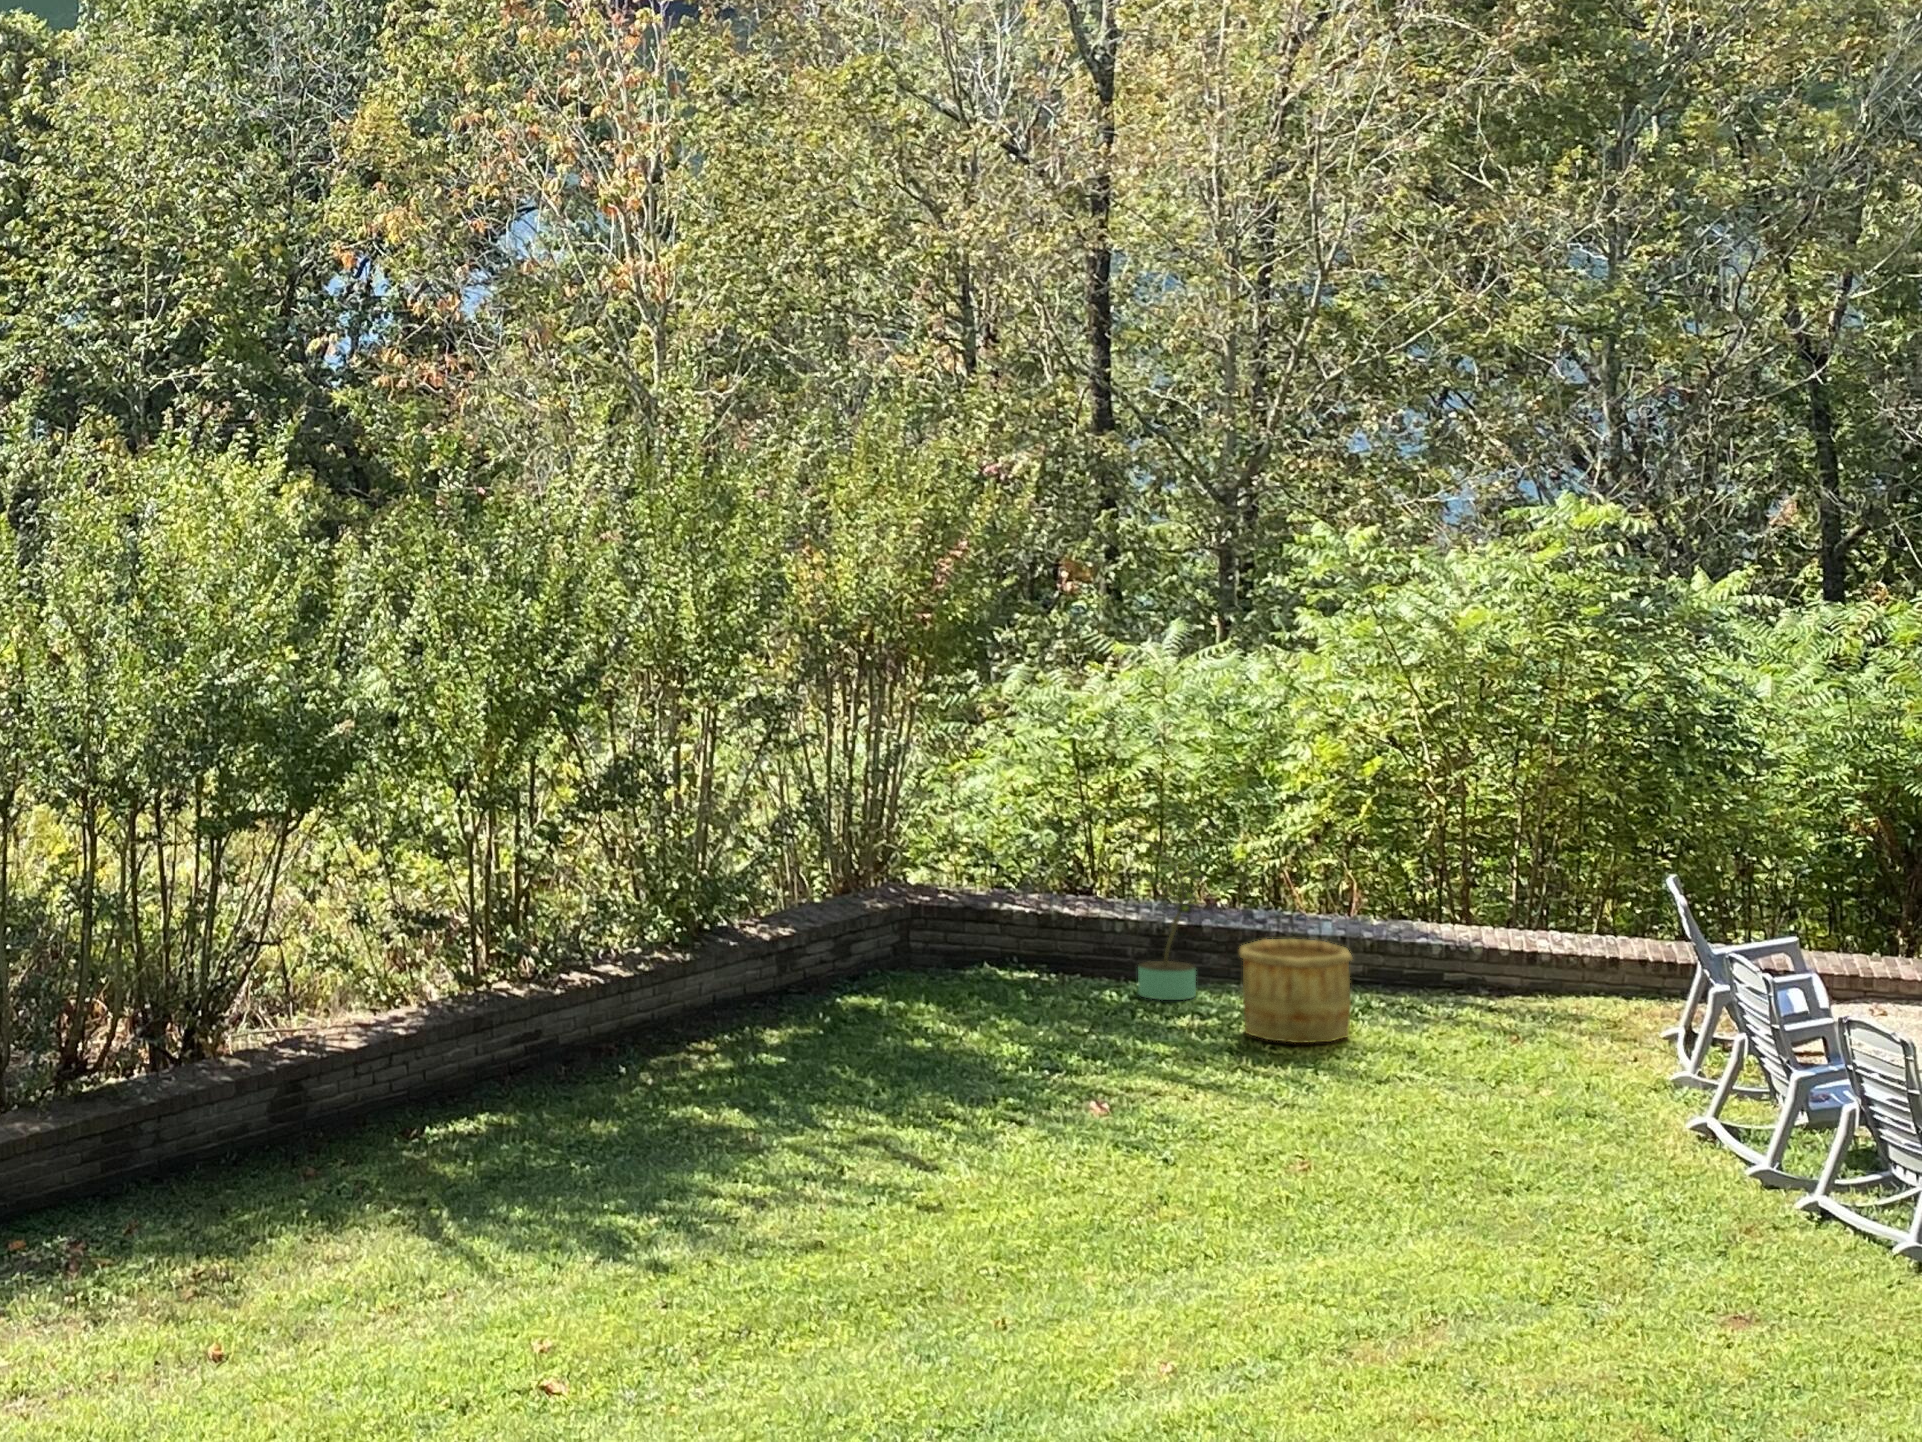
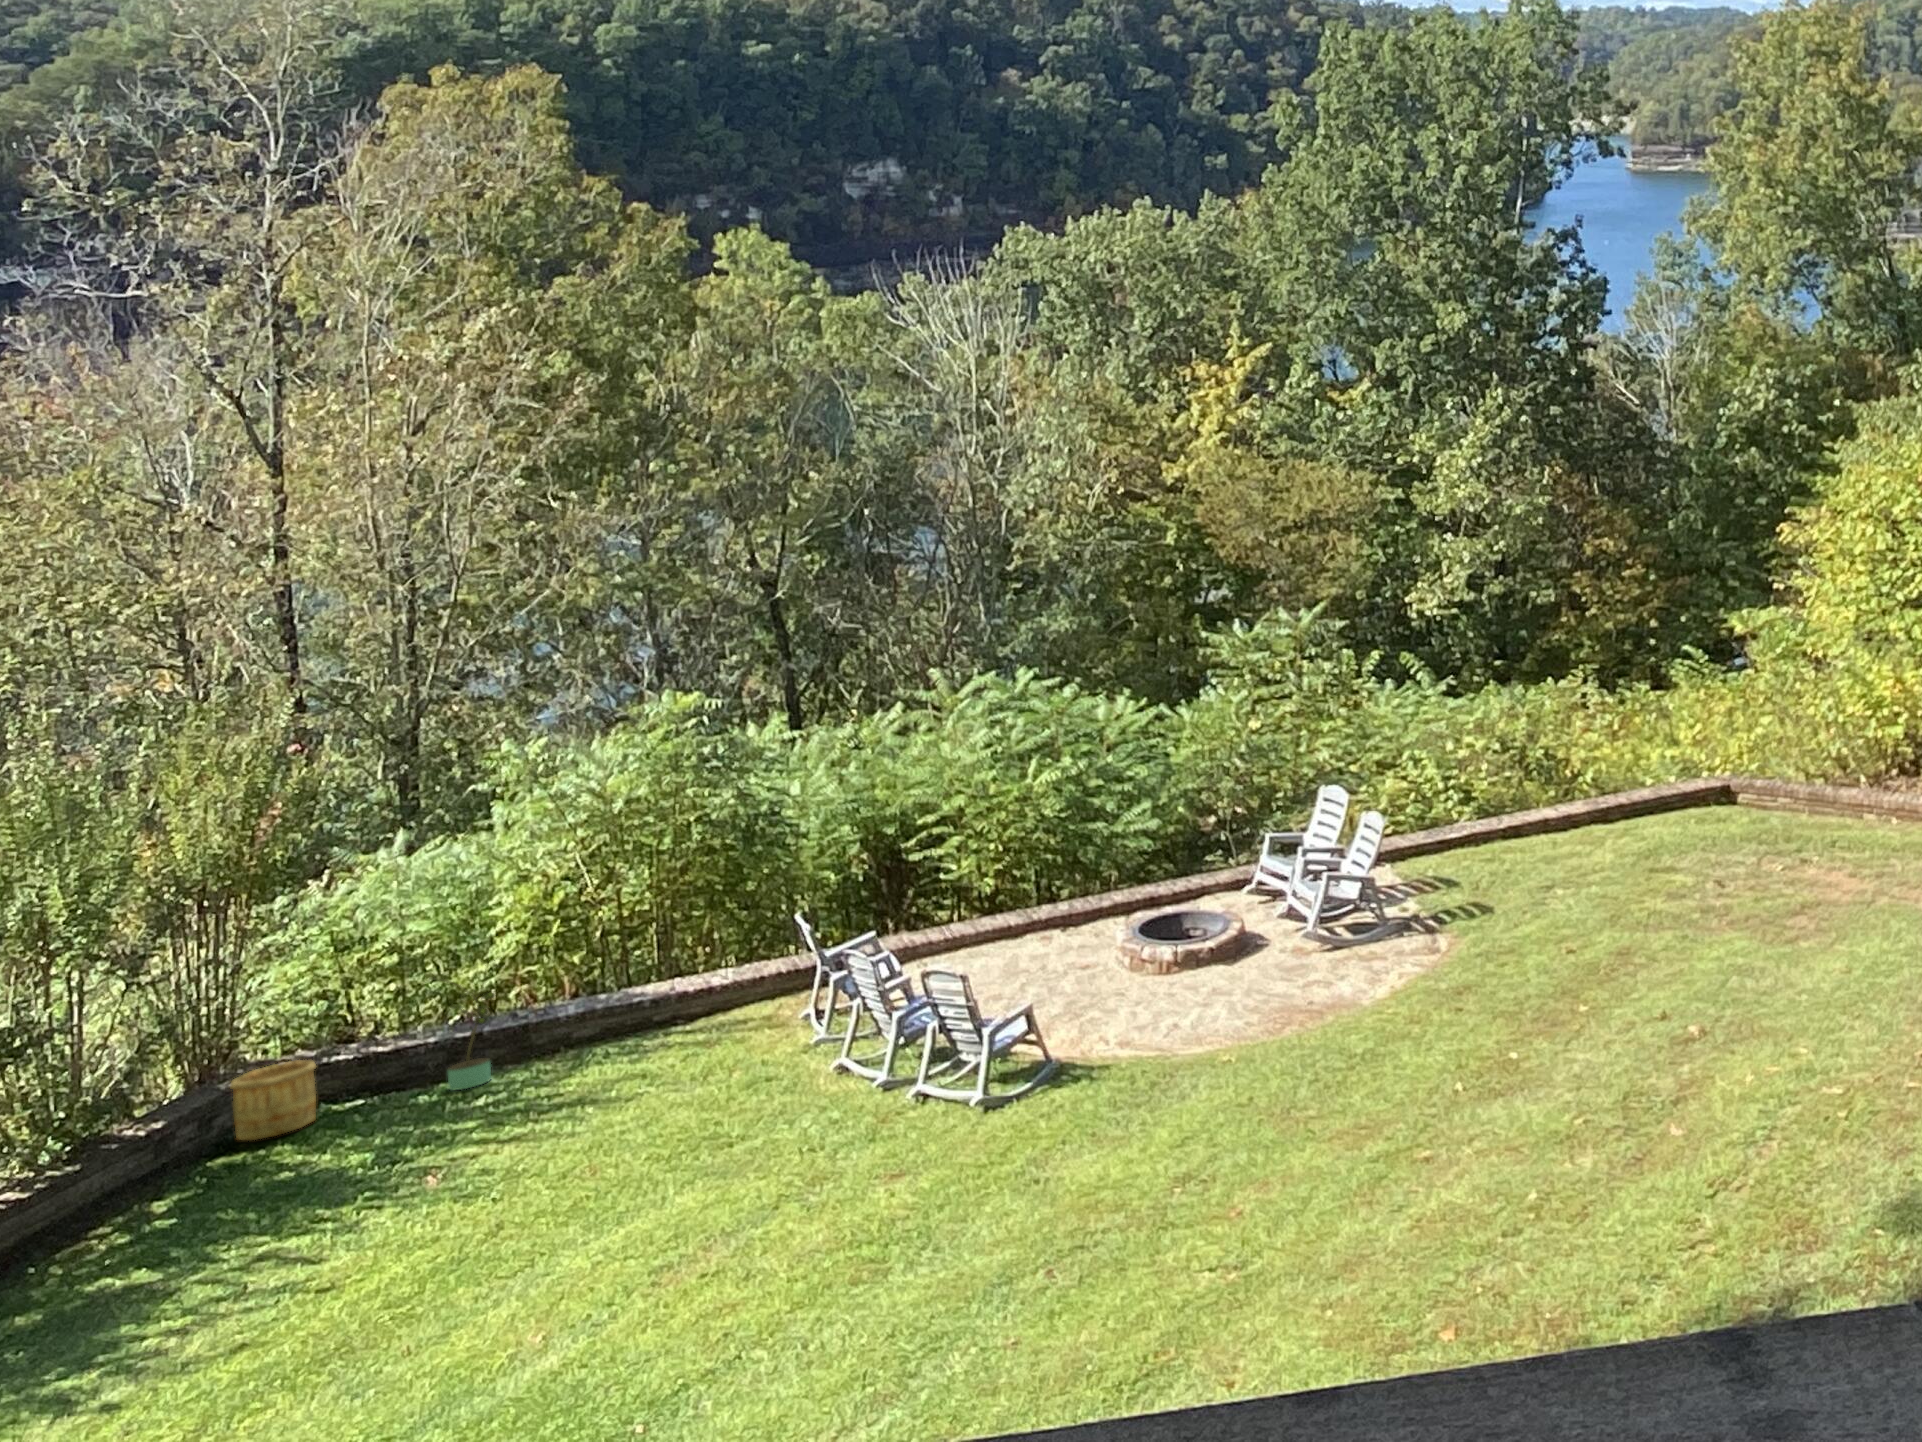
wooden bucket: present [1239,939,1352,1043] -> present [230,1060,316,1140]

